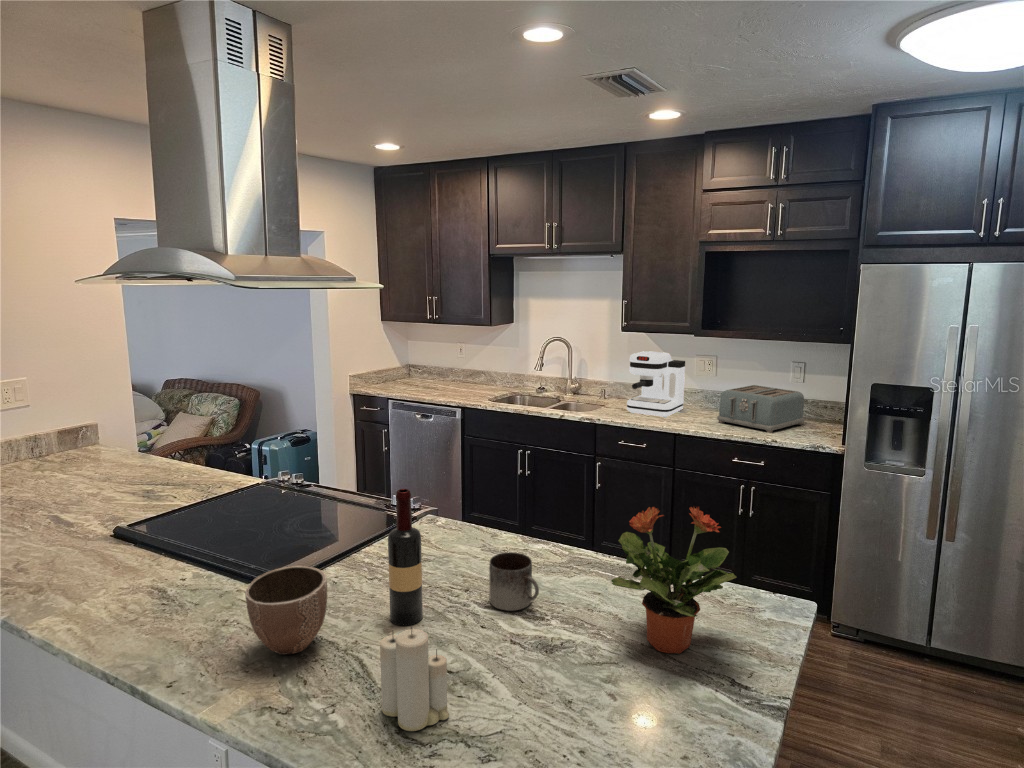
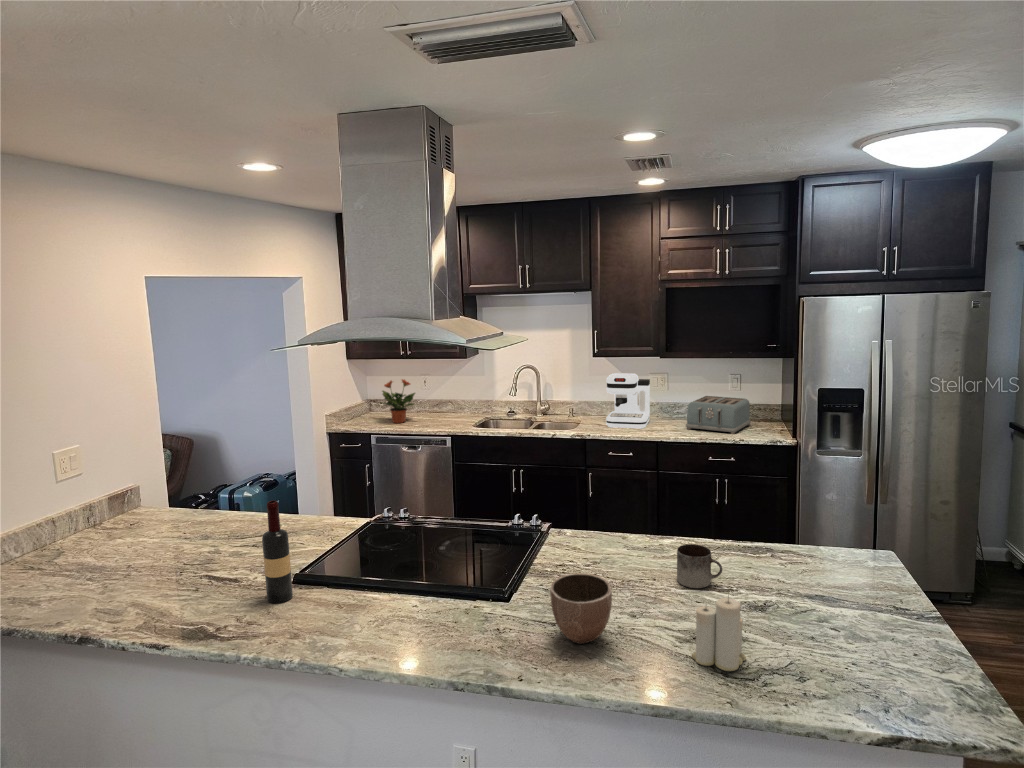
wine bottle: present [388,489,423,626] -> present [262,501,293,603]
potted plant: present [611,507,736,654] -> present [382,379,415,423]

